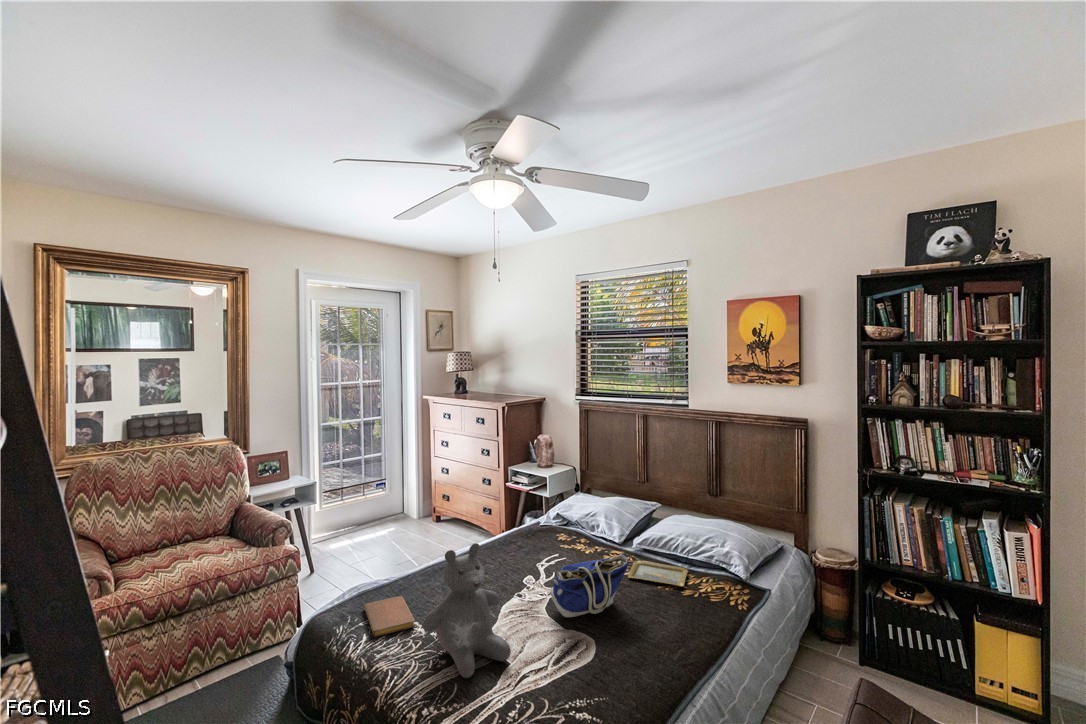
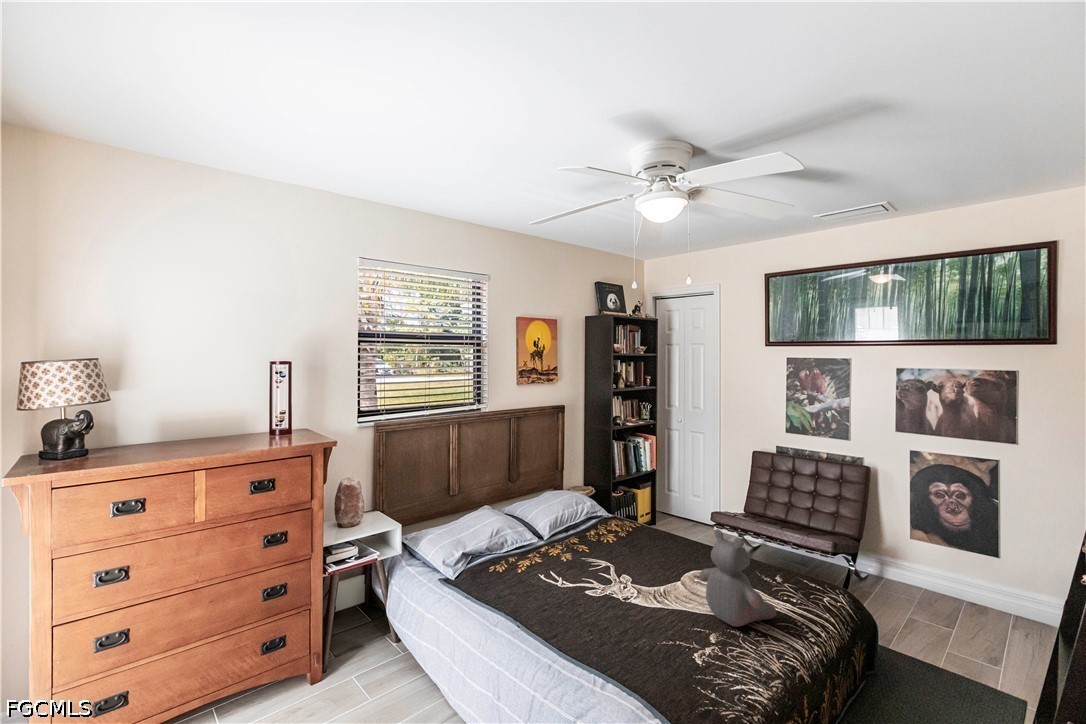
tote bag: present [551,555,628,617] -> none [628,514,683,576]
tray: present [628,561,688,586] -> none [577,523,620,544]
notebook: present [364,596,415,637] -> none [657,644,739,694]

